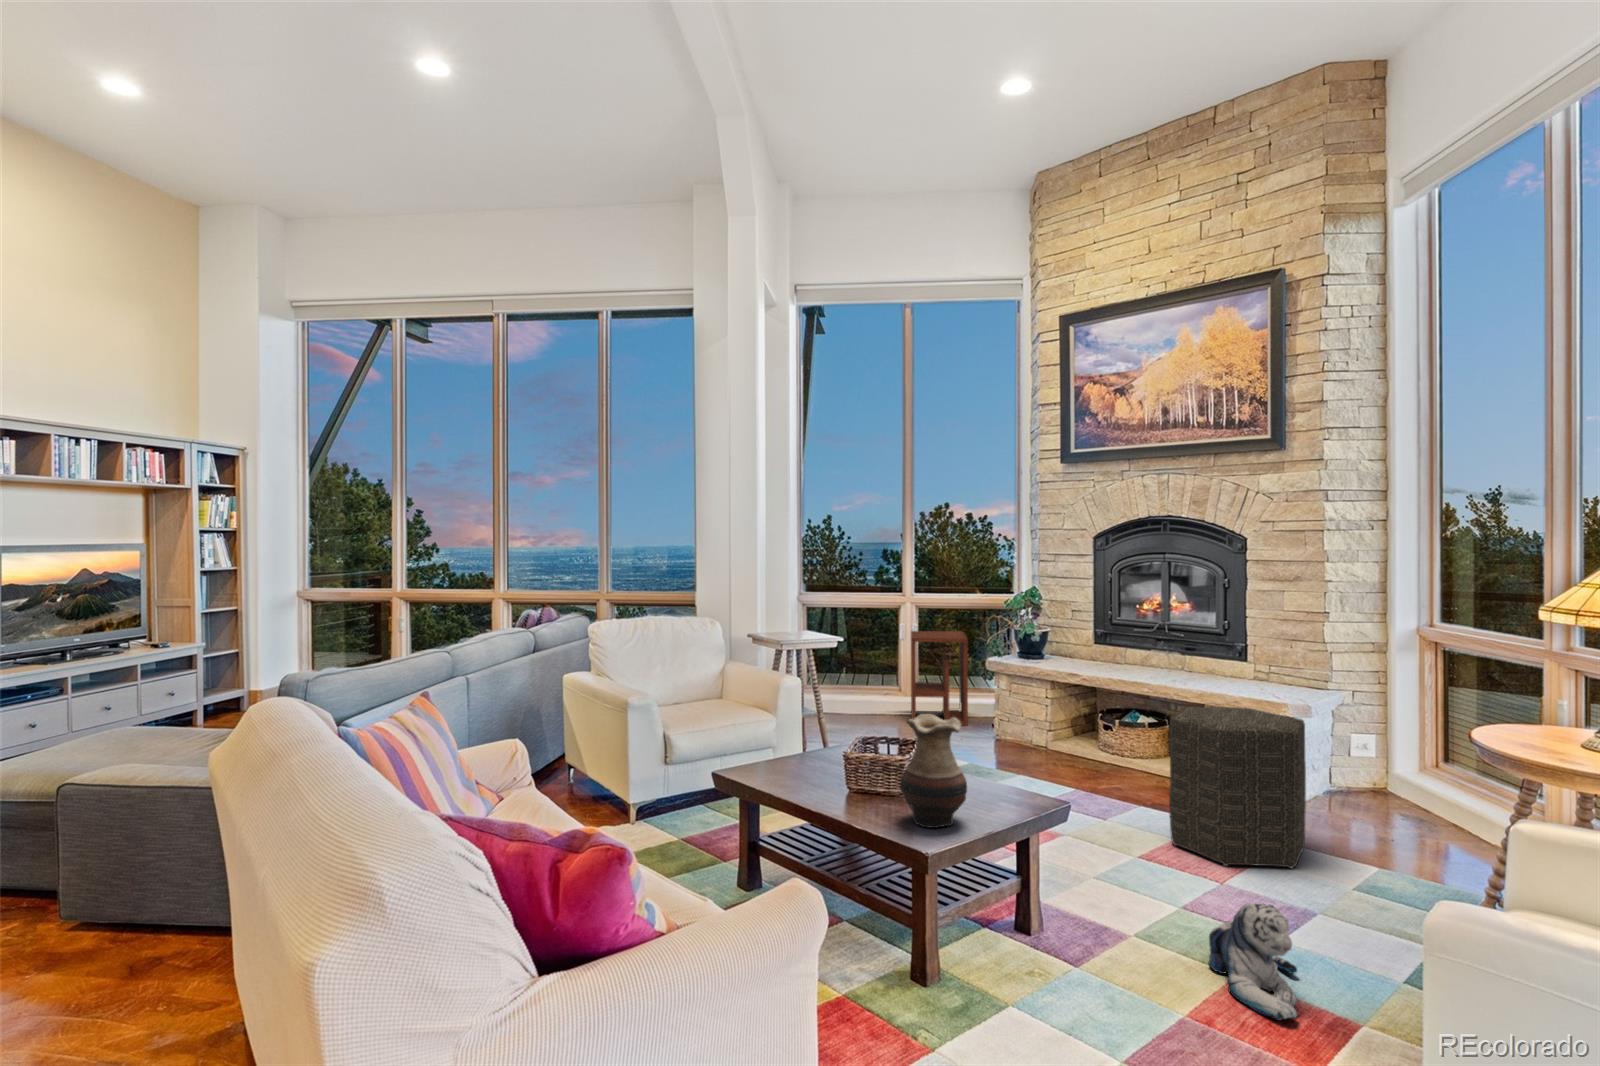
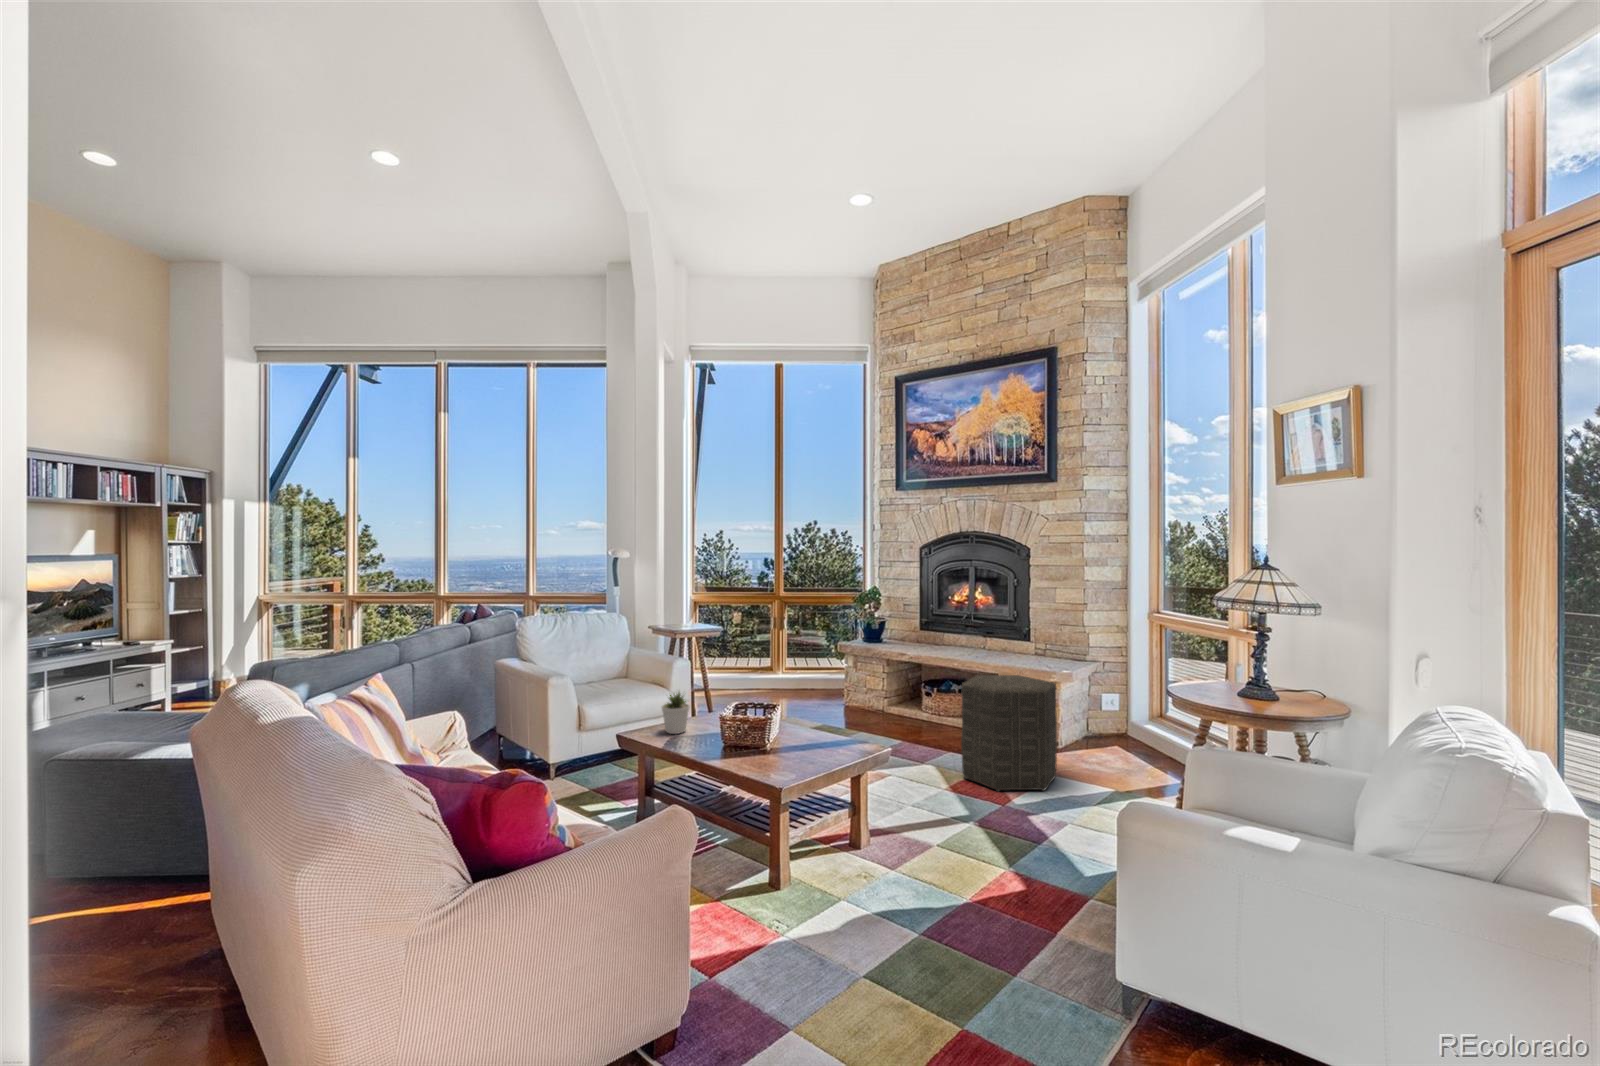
side table: present [911,631,968,726] -> none [785,622,829,697]
vase: present [900,714,967,828] -> none [750,682,799,766]
potted plant: none [776,717,813,776] -> present [662,692,689,734]
plush toy: present [1208,903,1297,1021] -> none [968,810,1028,890]

